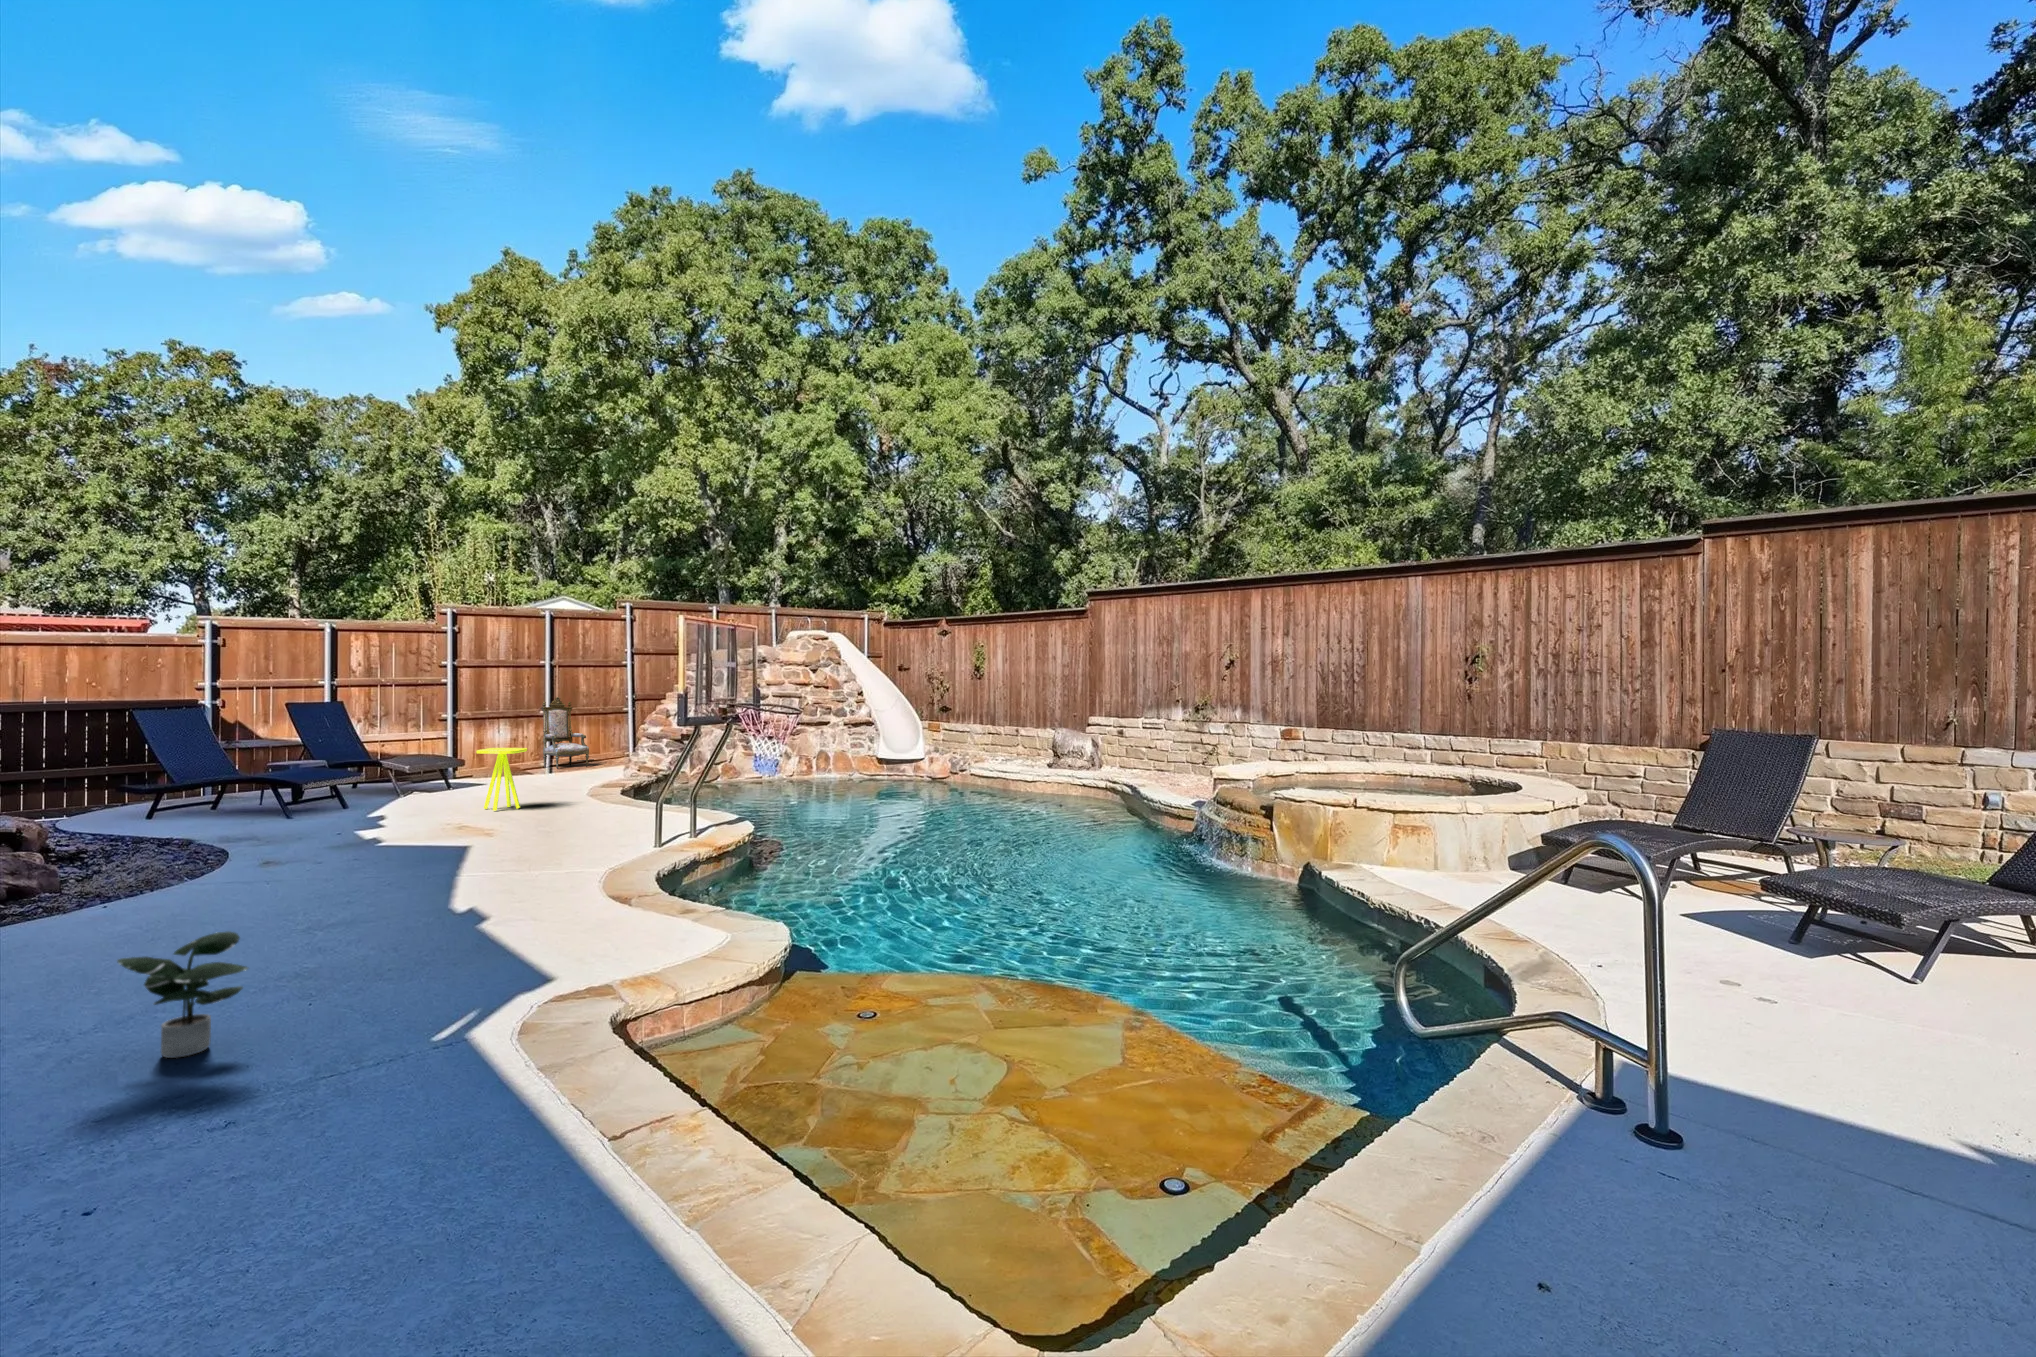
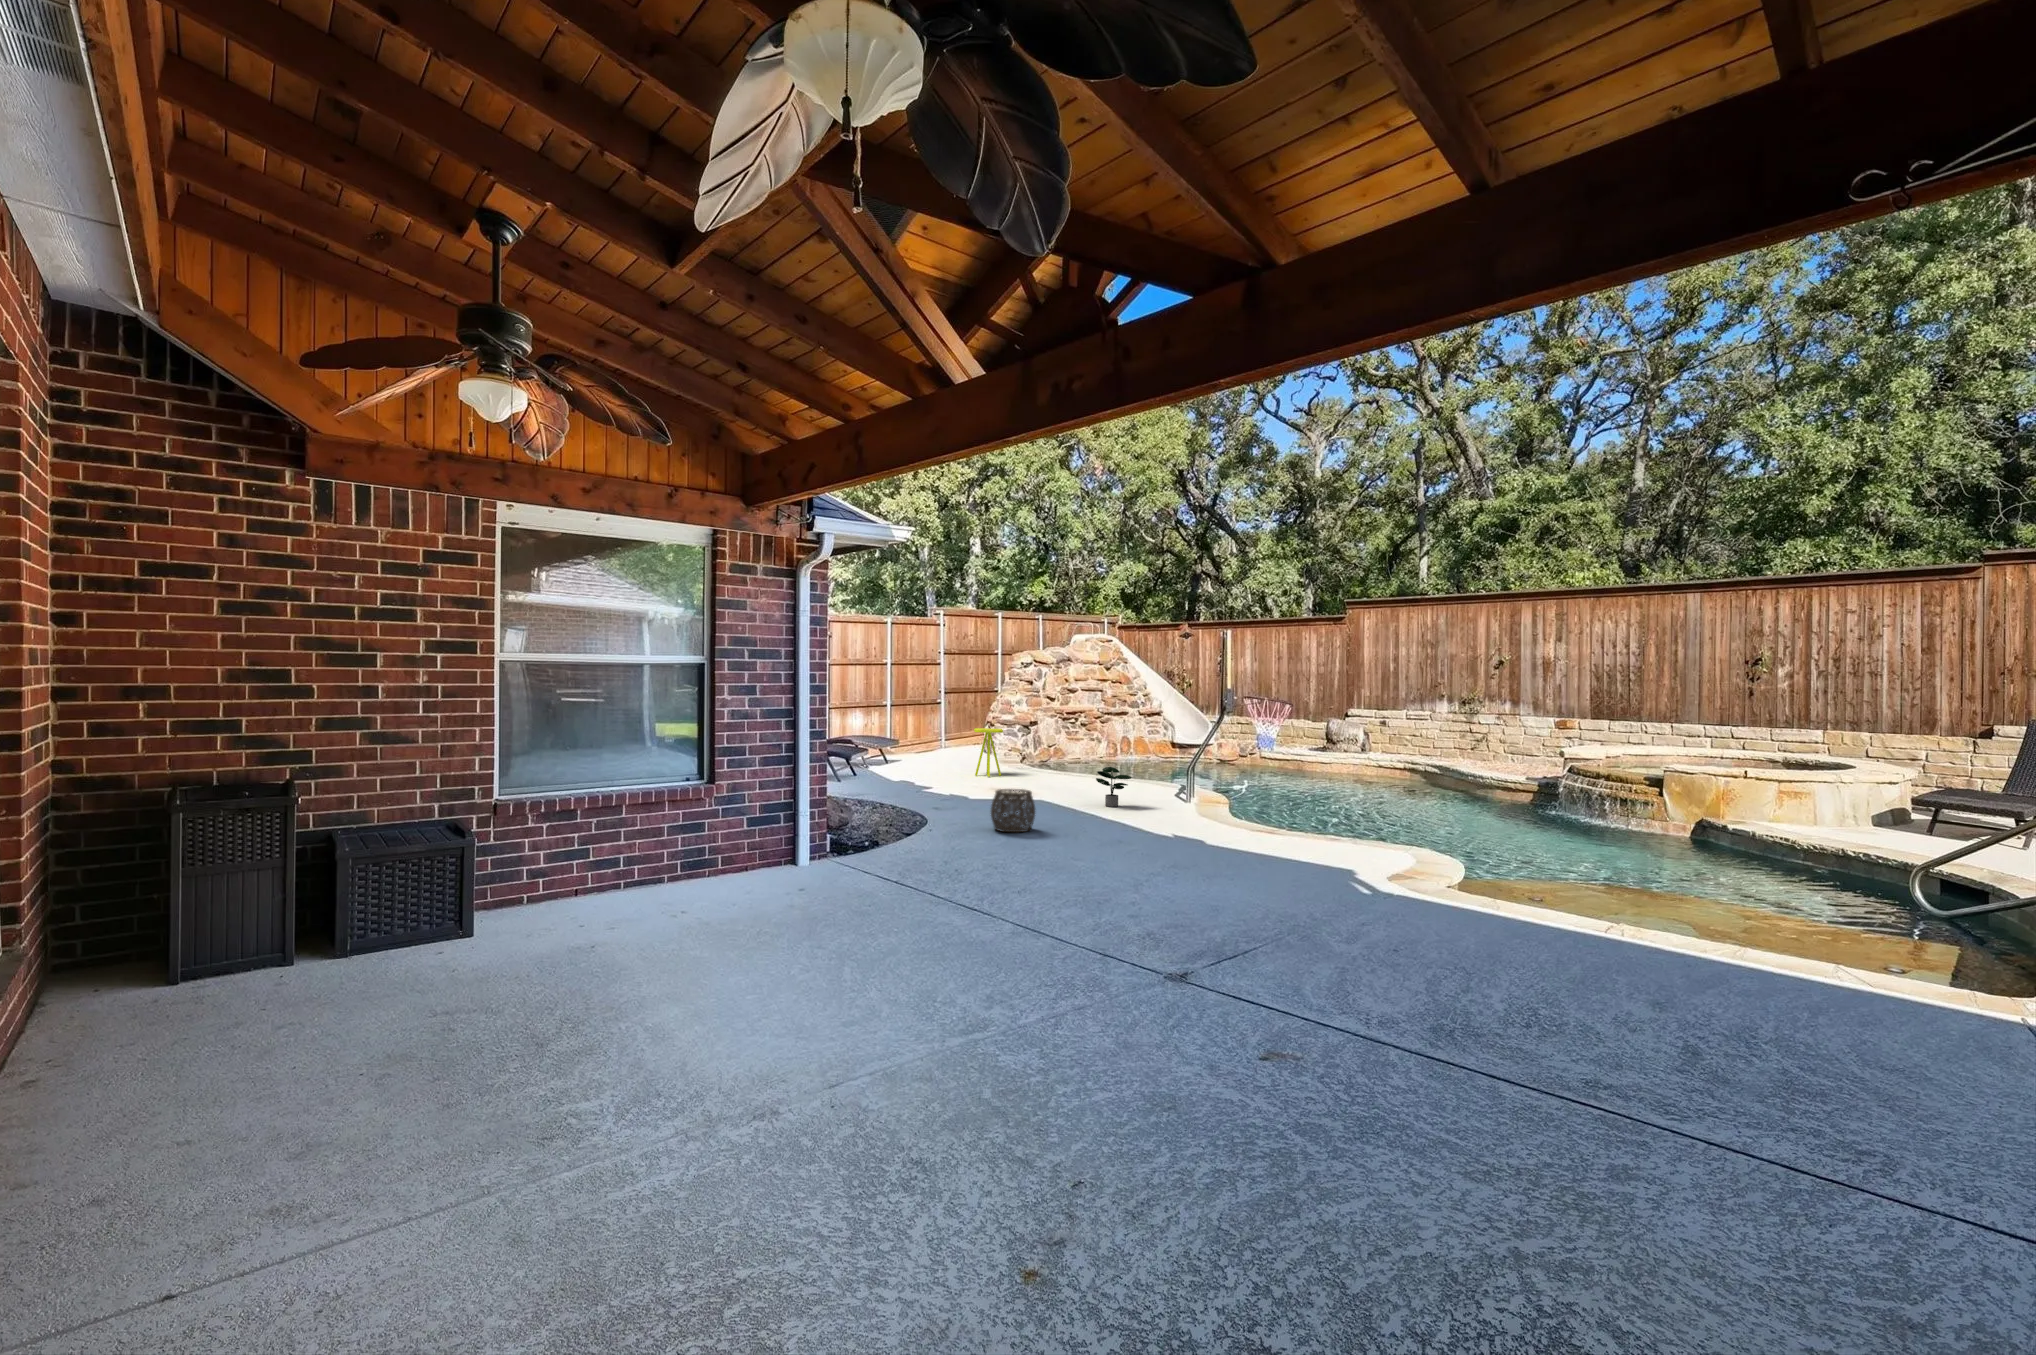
armchair: present [541,697,589,769] -> none [901,689,939,749]
woven basket: none [122,850,218,921] -> present [991,789,1035,832]
potted plant: present [117,931,248,1058] -> present [1096,767,1132,807]

